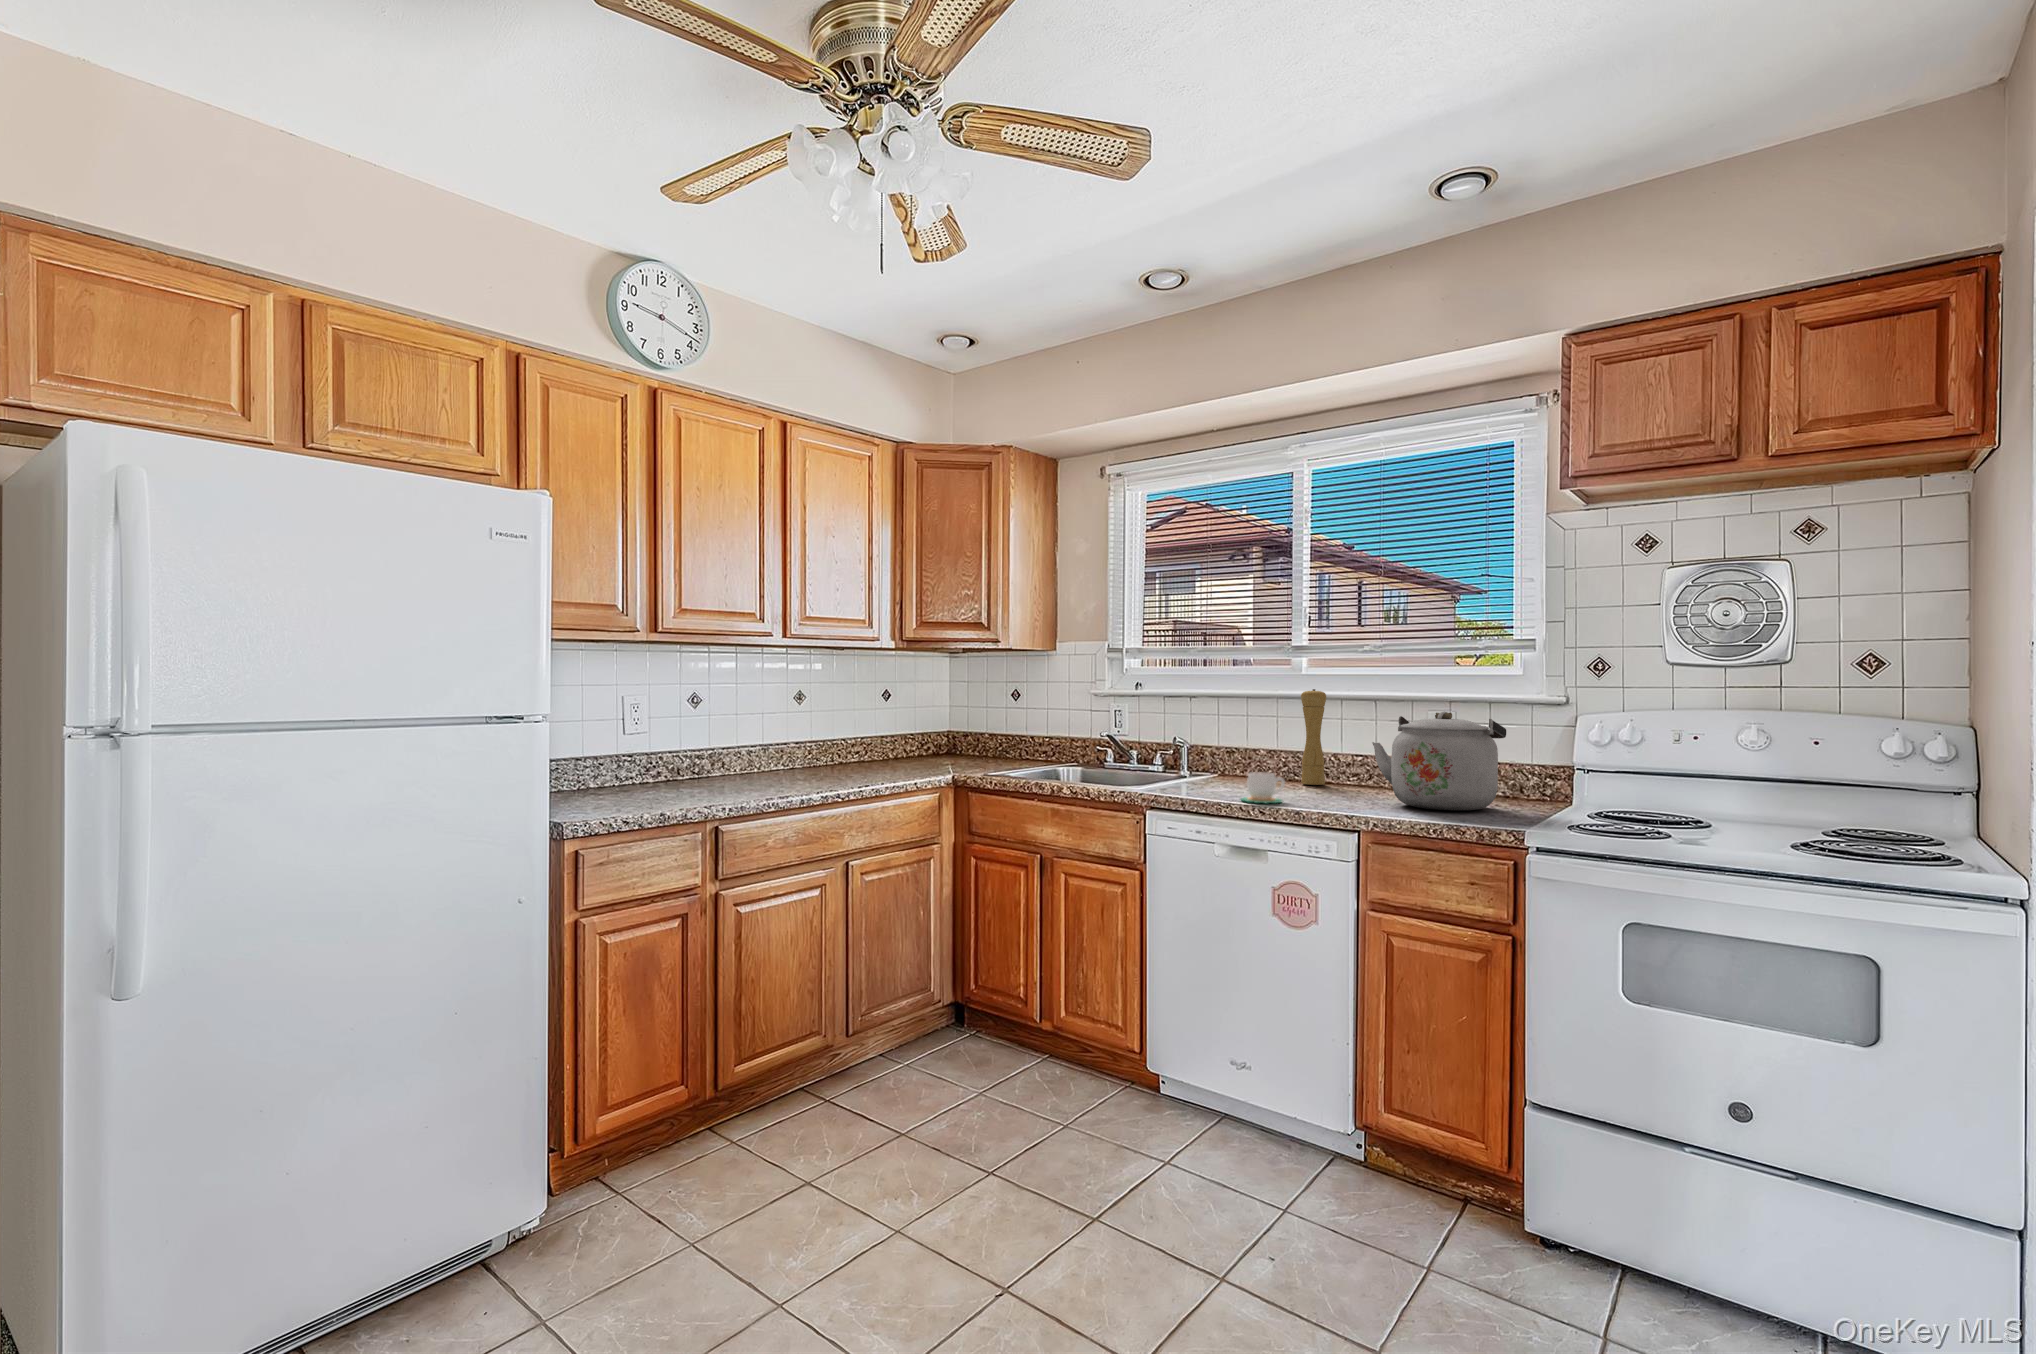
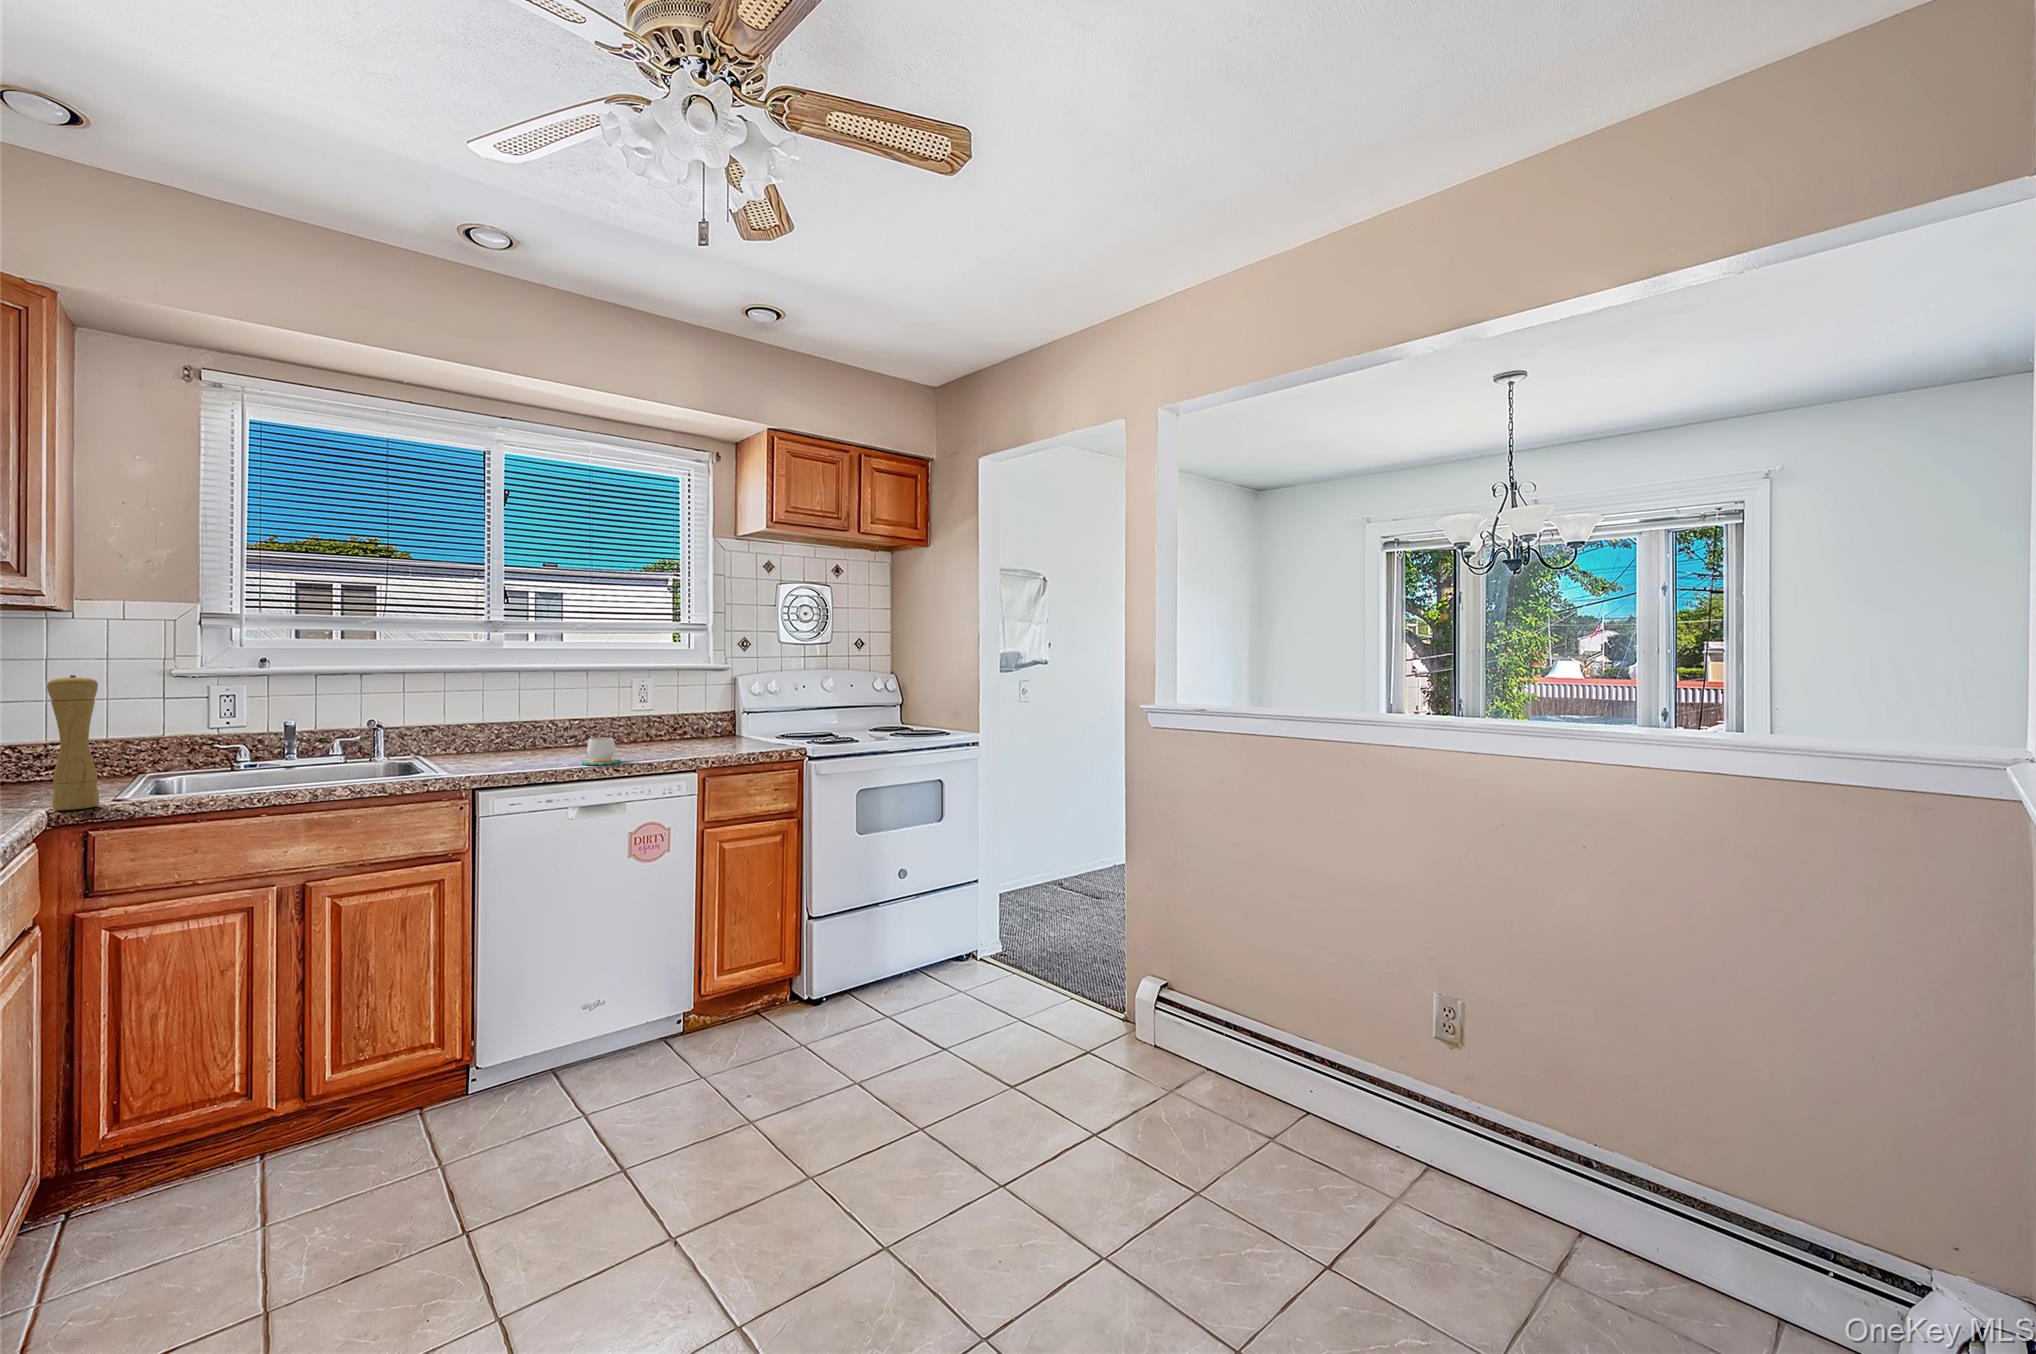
pepper mill: present [1301,689,1326,785] -> present [47,675,99,810]
kettle: present [1372,711,1506,810] -> none [659,678,749,749]

